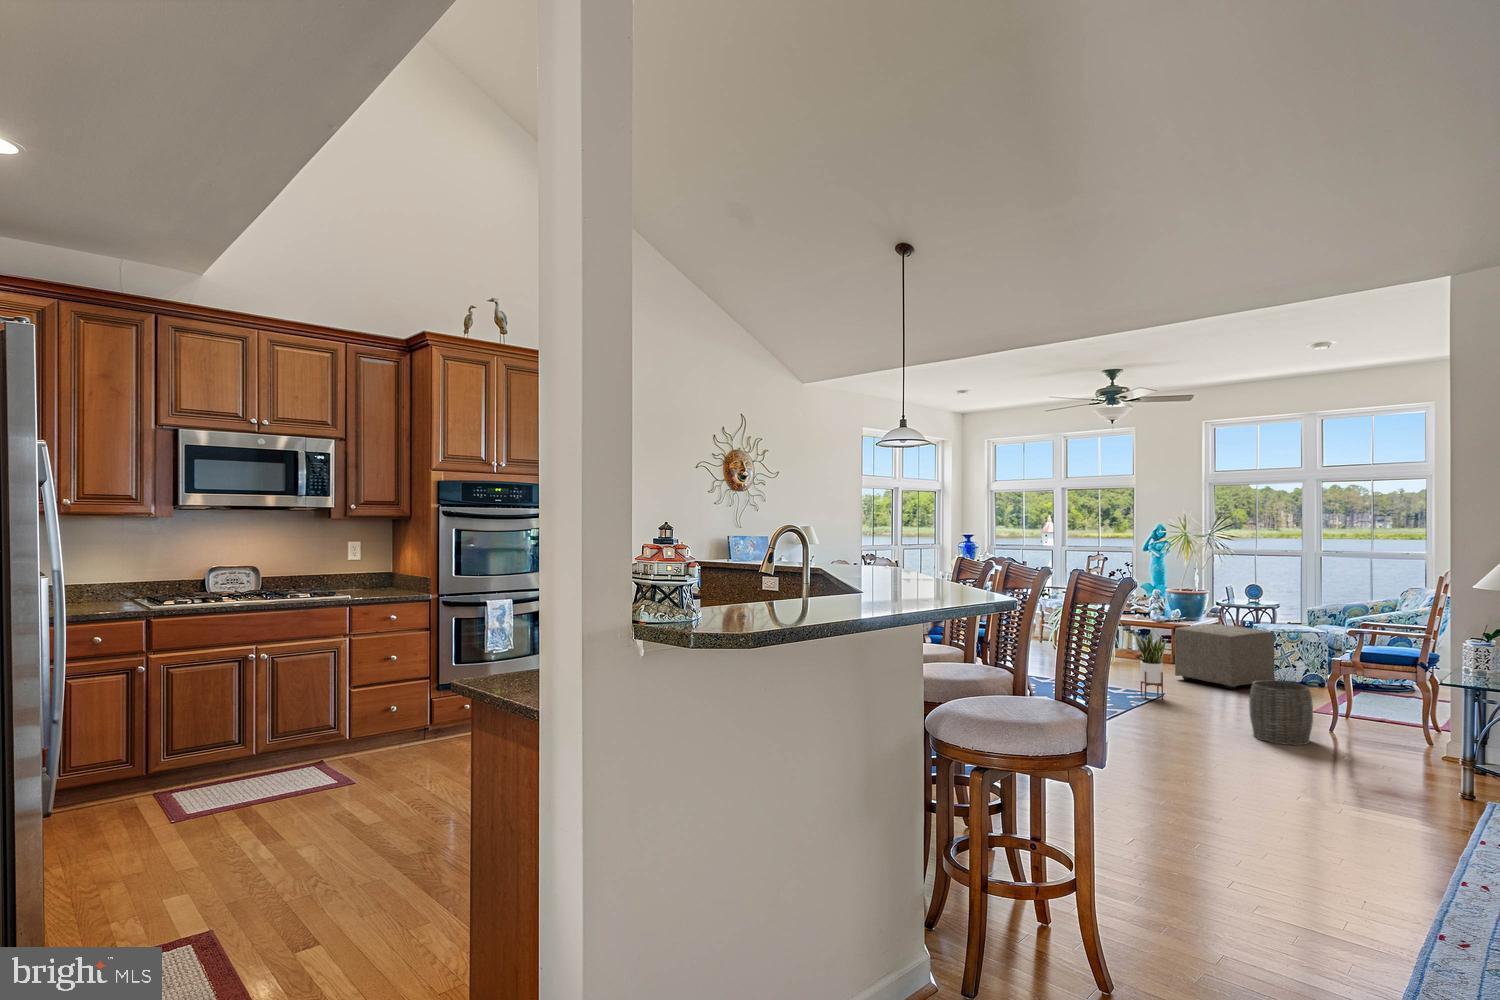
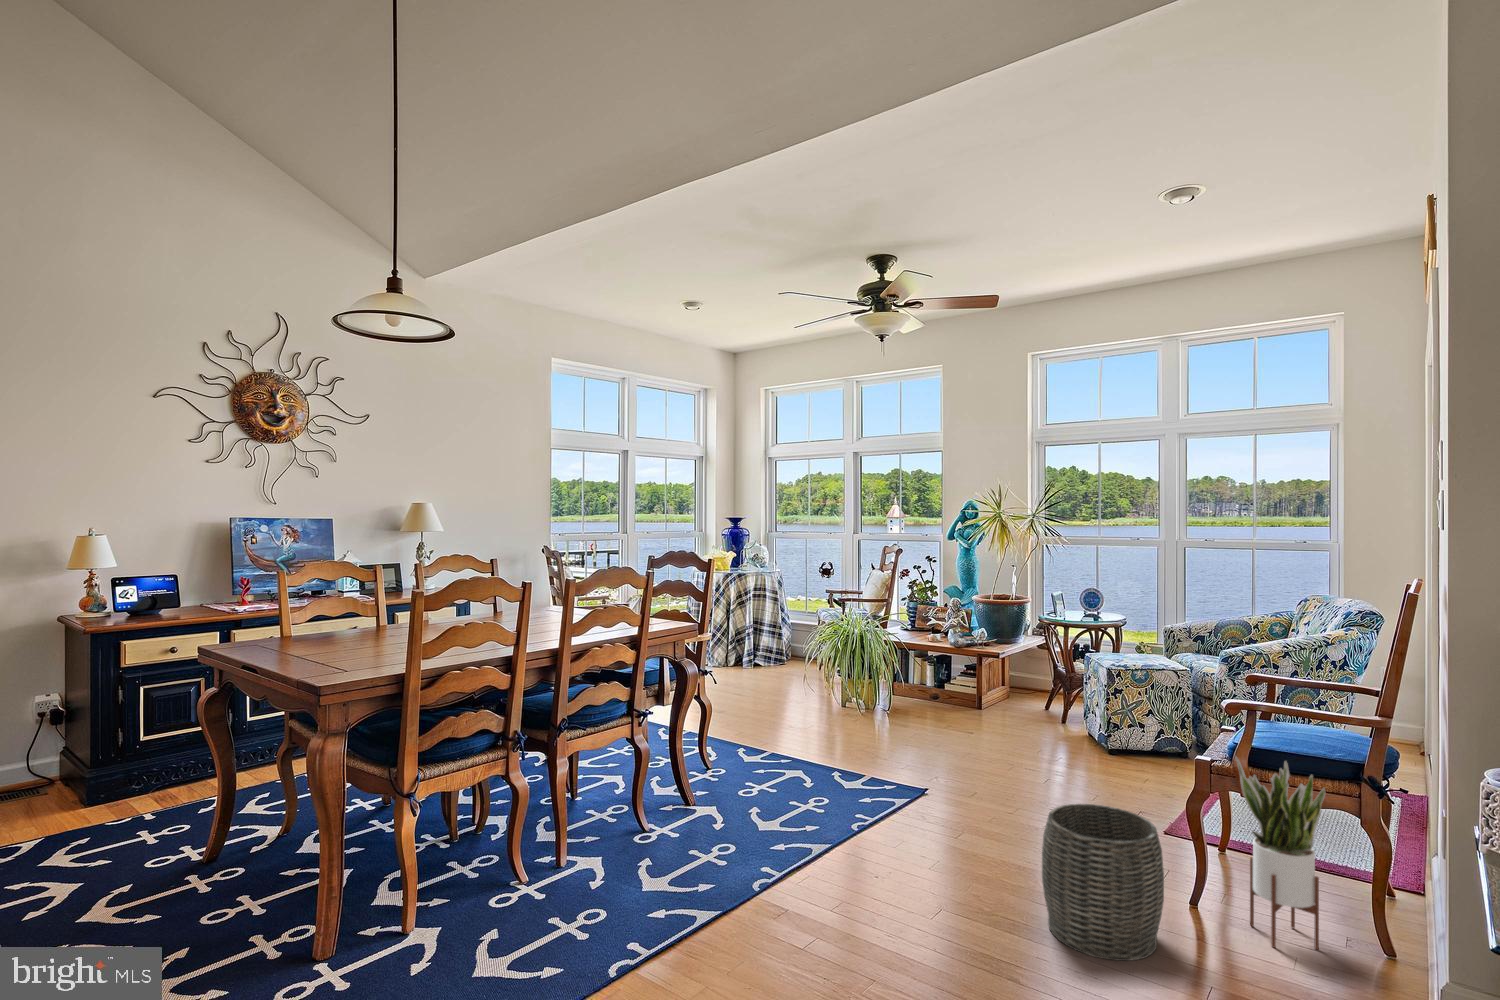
ottoman: present [1175,624,1275,689] -> none [965,655,1112,768]
potted plant: present [1133,629,1166,700] -> present [1235,757,1326,949]

